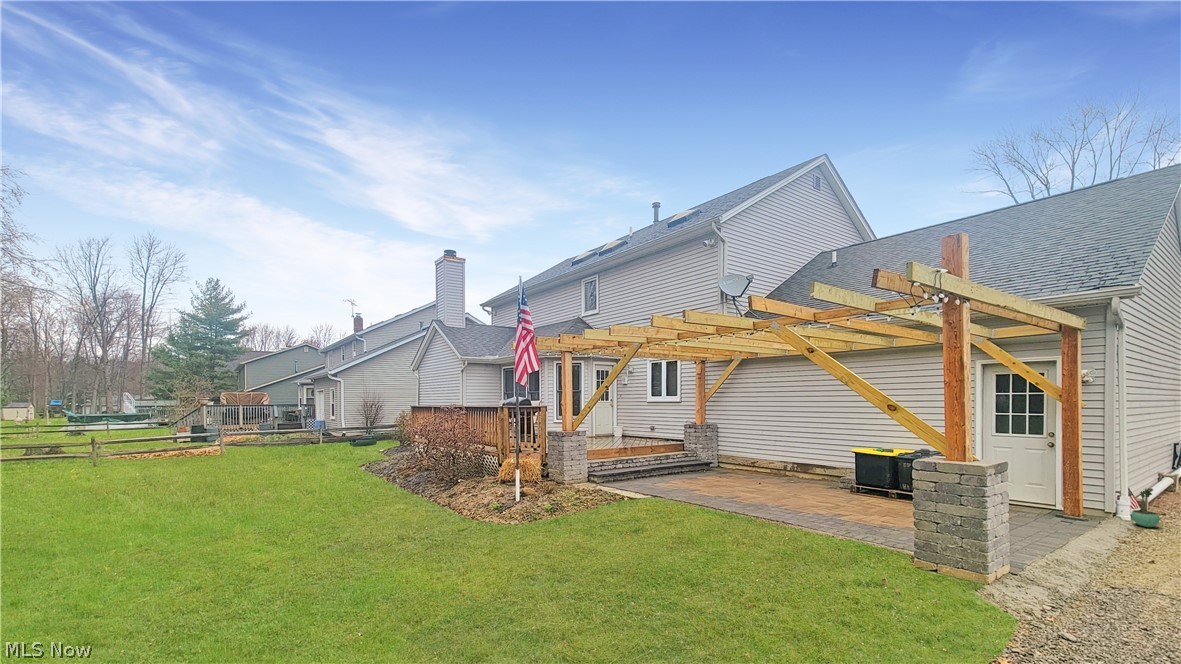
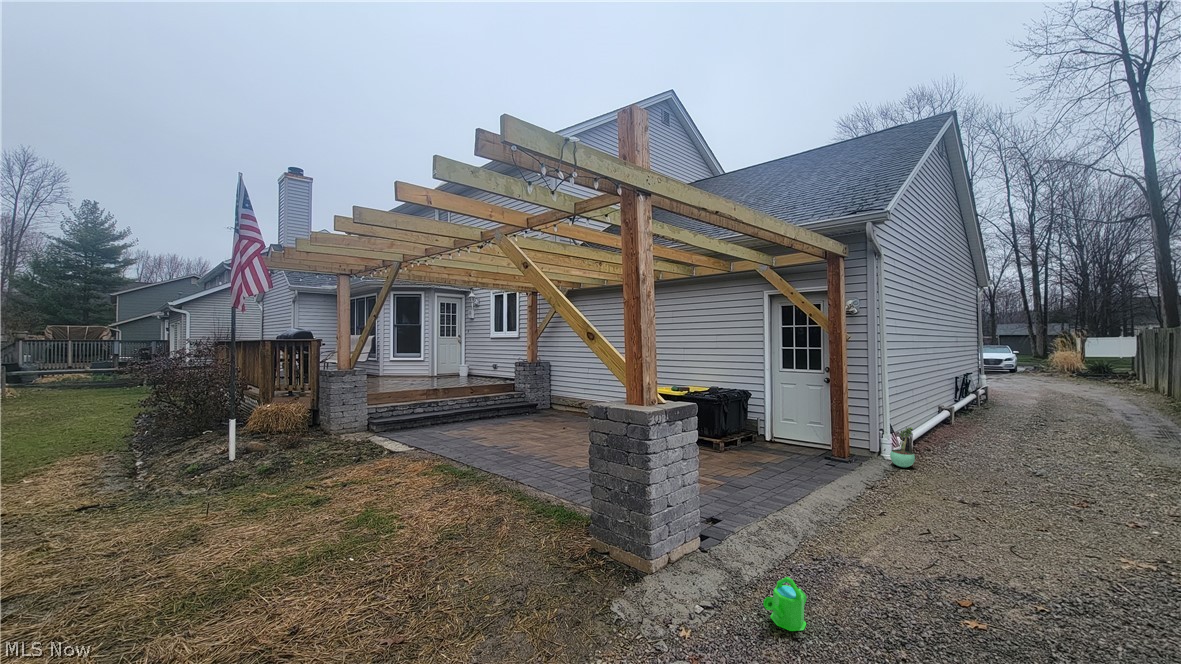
watering can: none [1093,586,1129,624] -> present [763,577,807,631]

